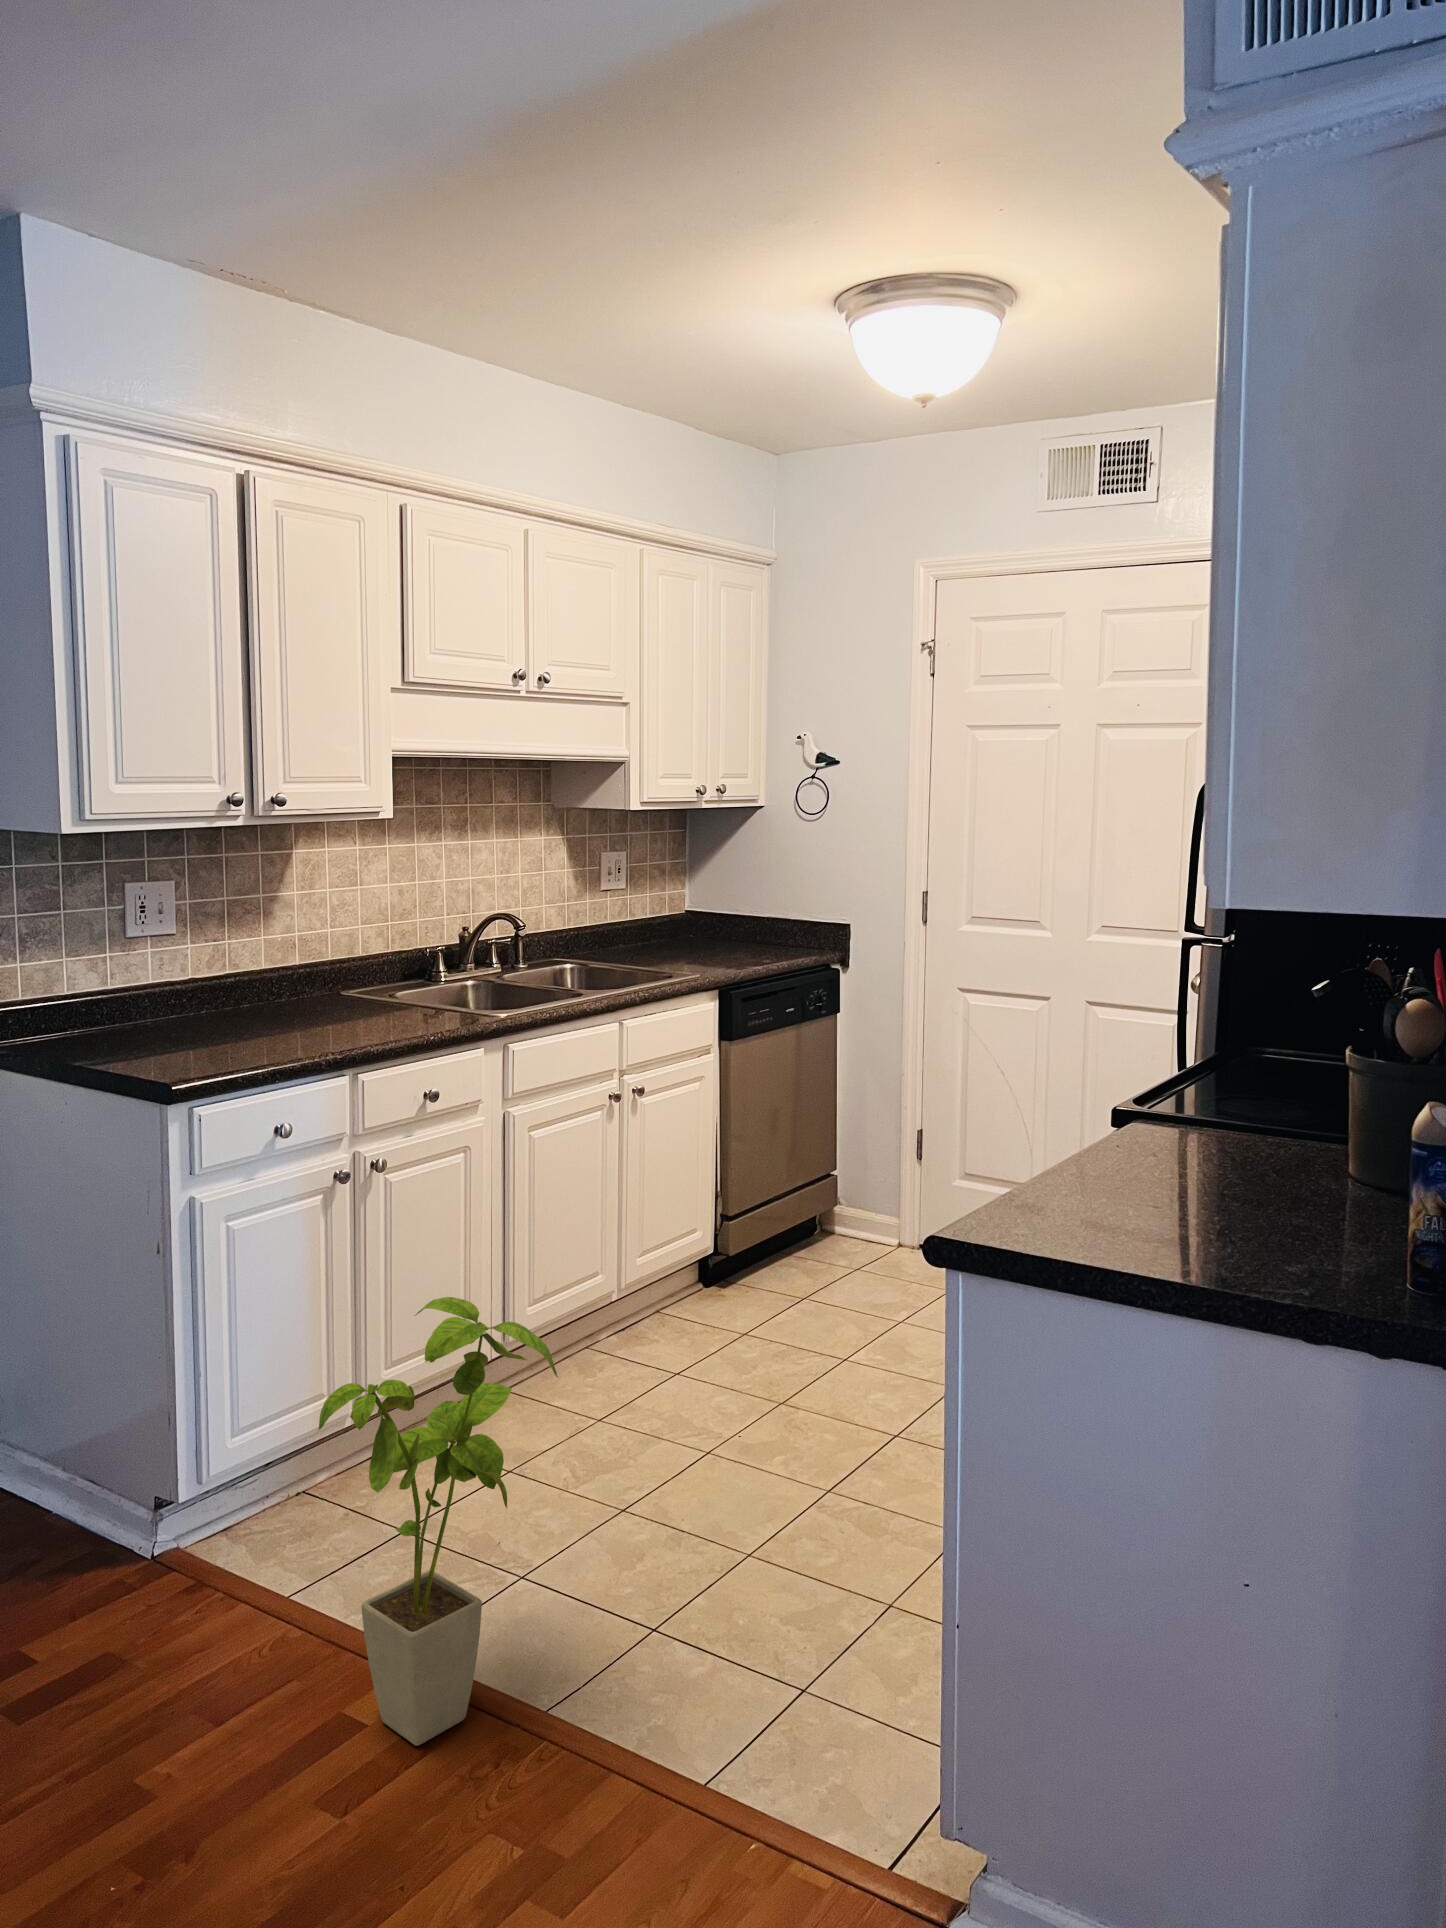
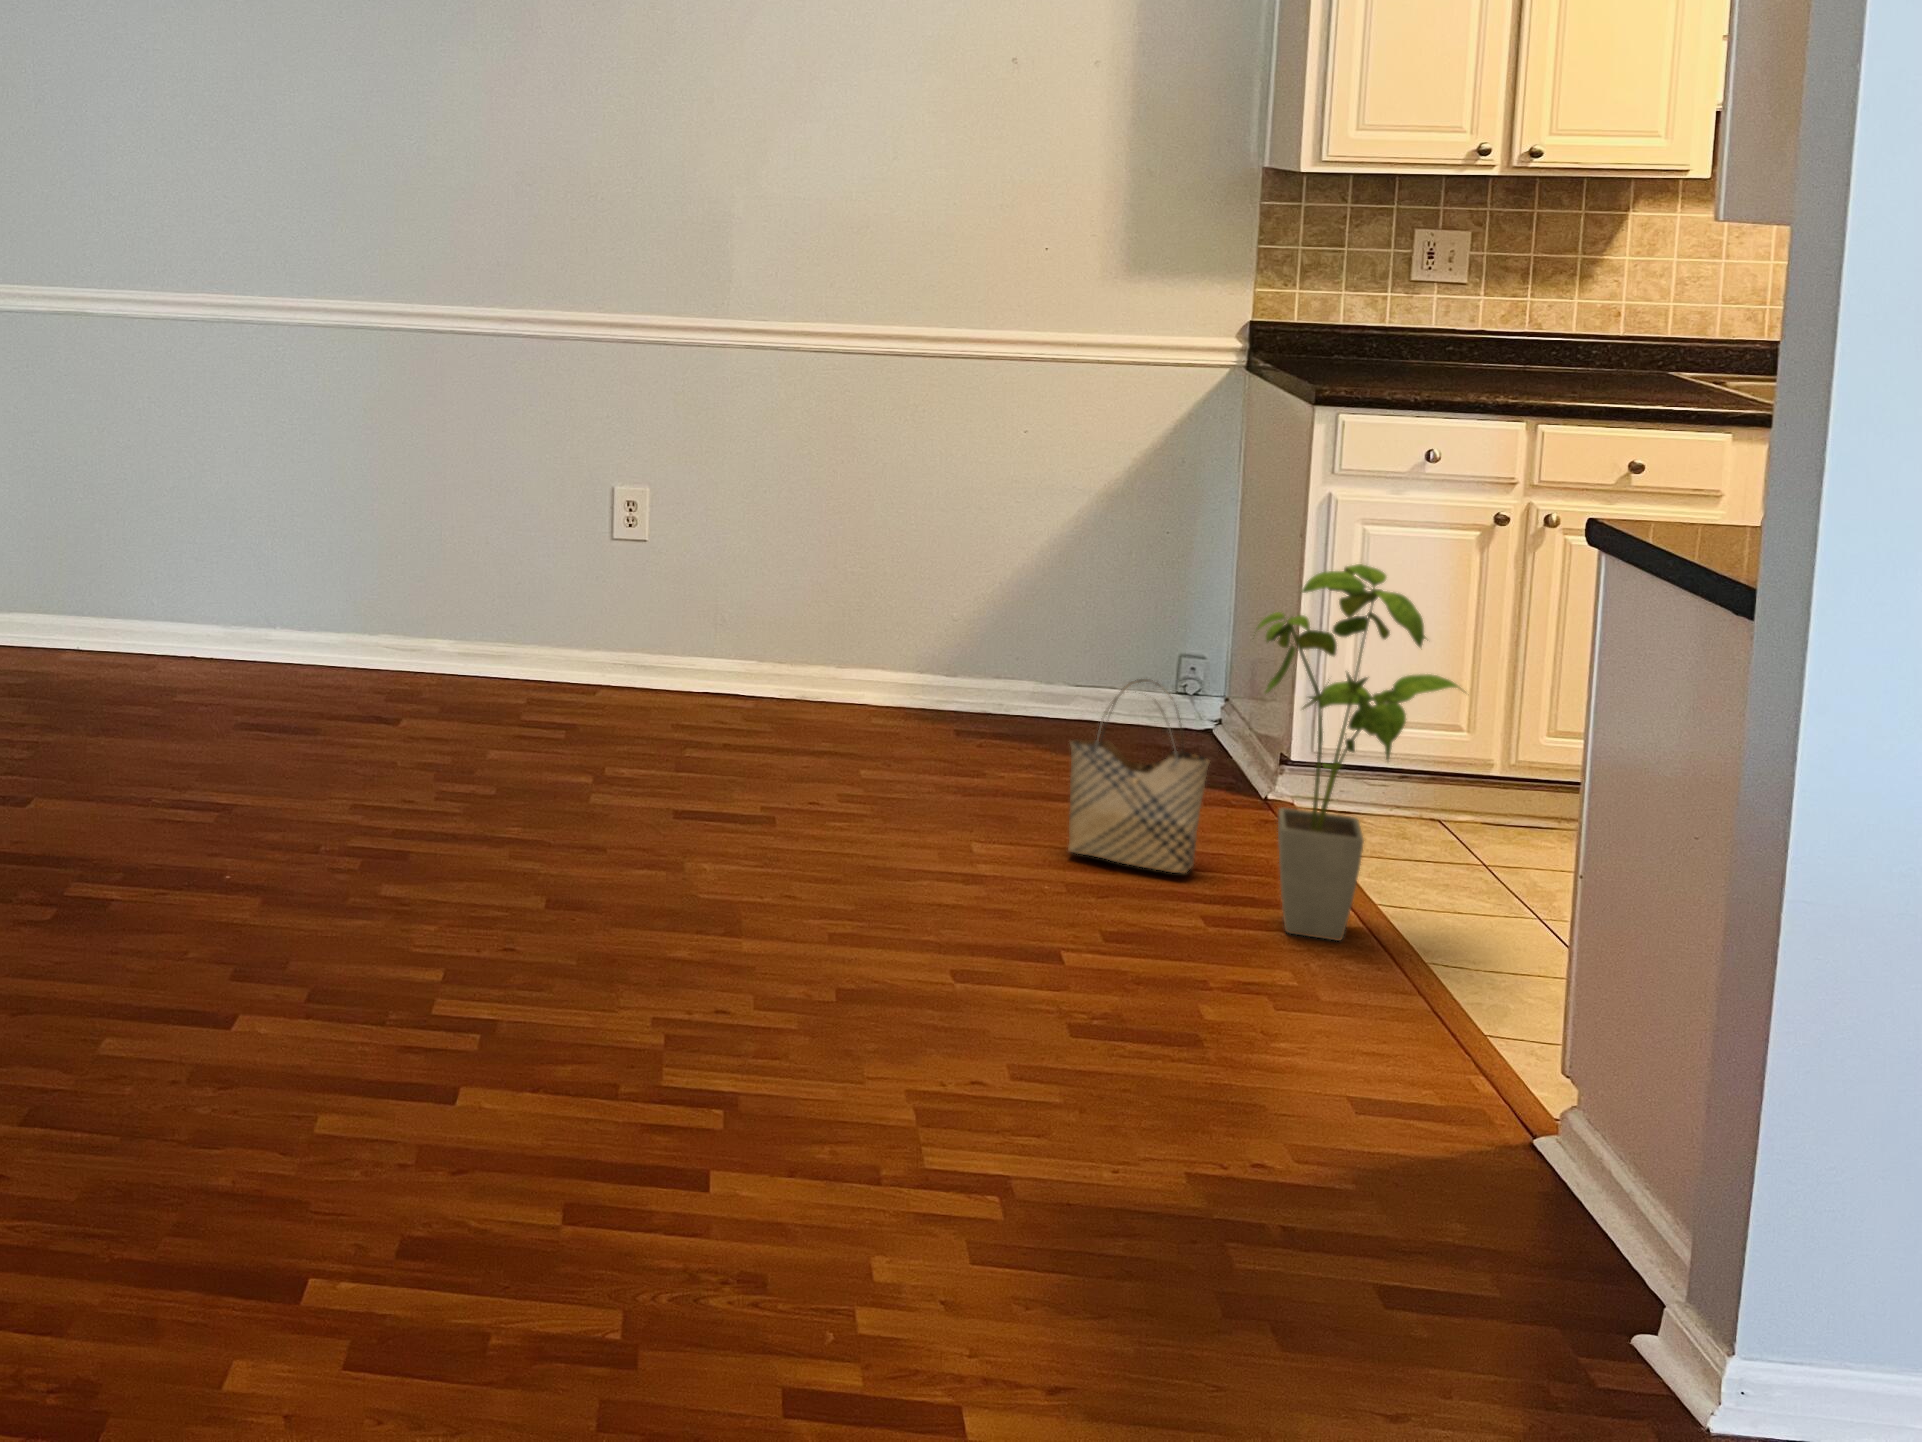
woven basket: none [63,1513,245,1795] -> present [1068,679,1210,873]

